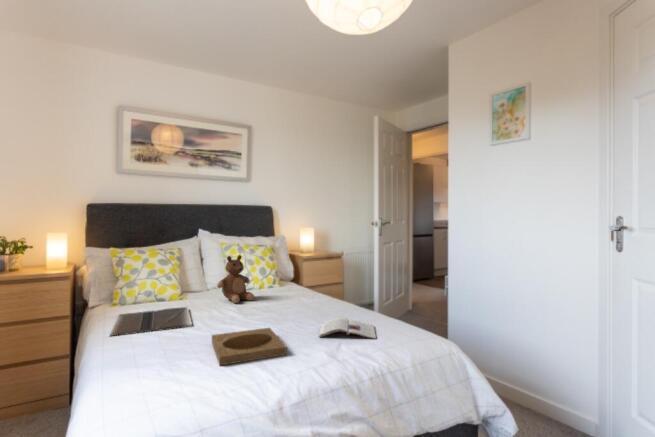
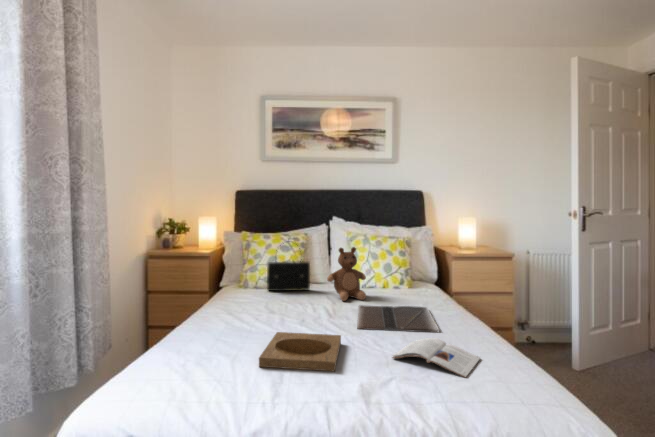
handbag: none [151,254,196,305] -> present [267,245,310,291]
laptop: present [110,307,192,336] -> present [357,305,439,332]

